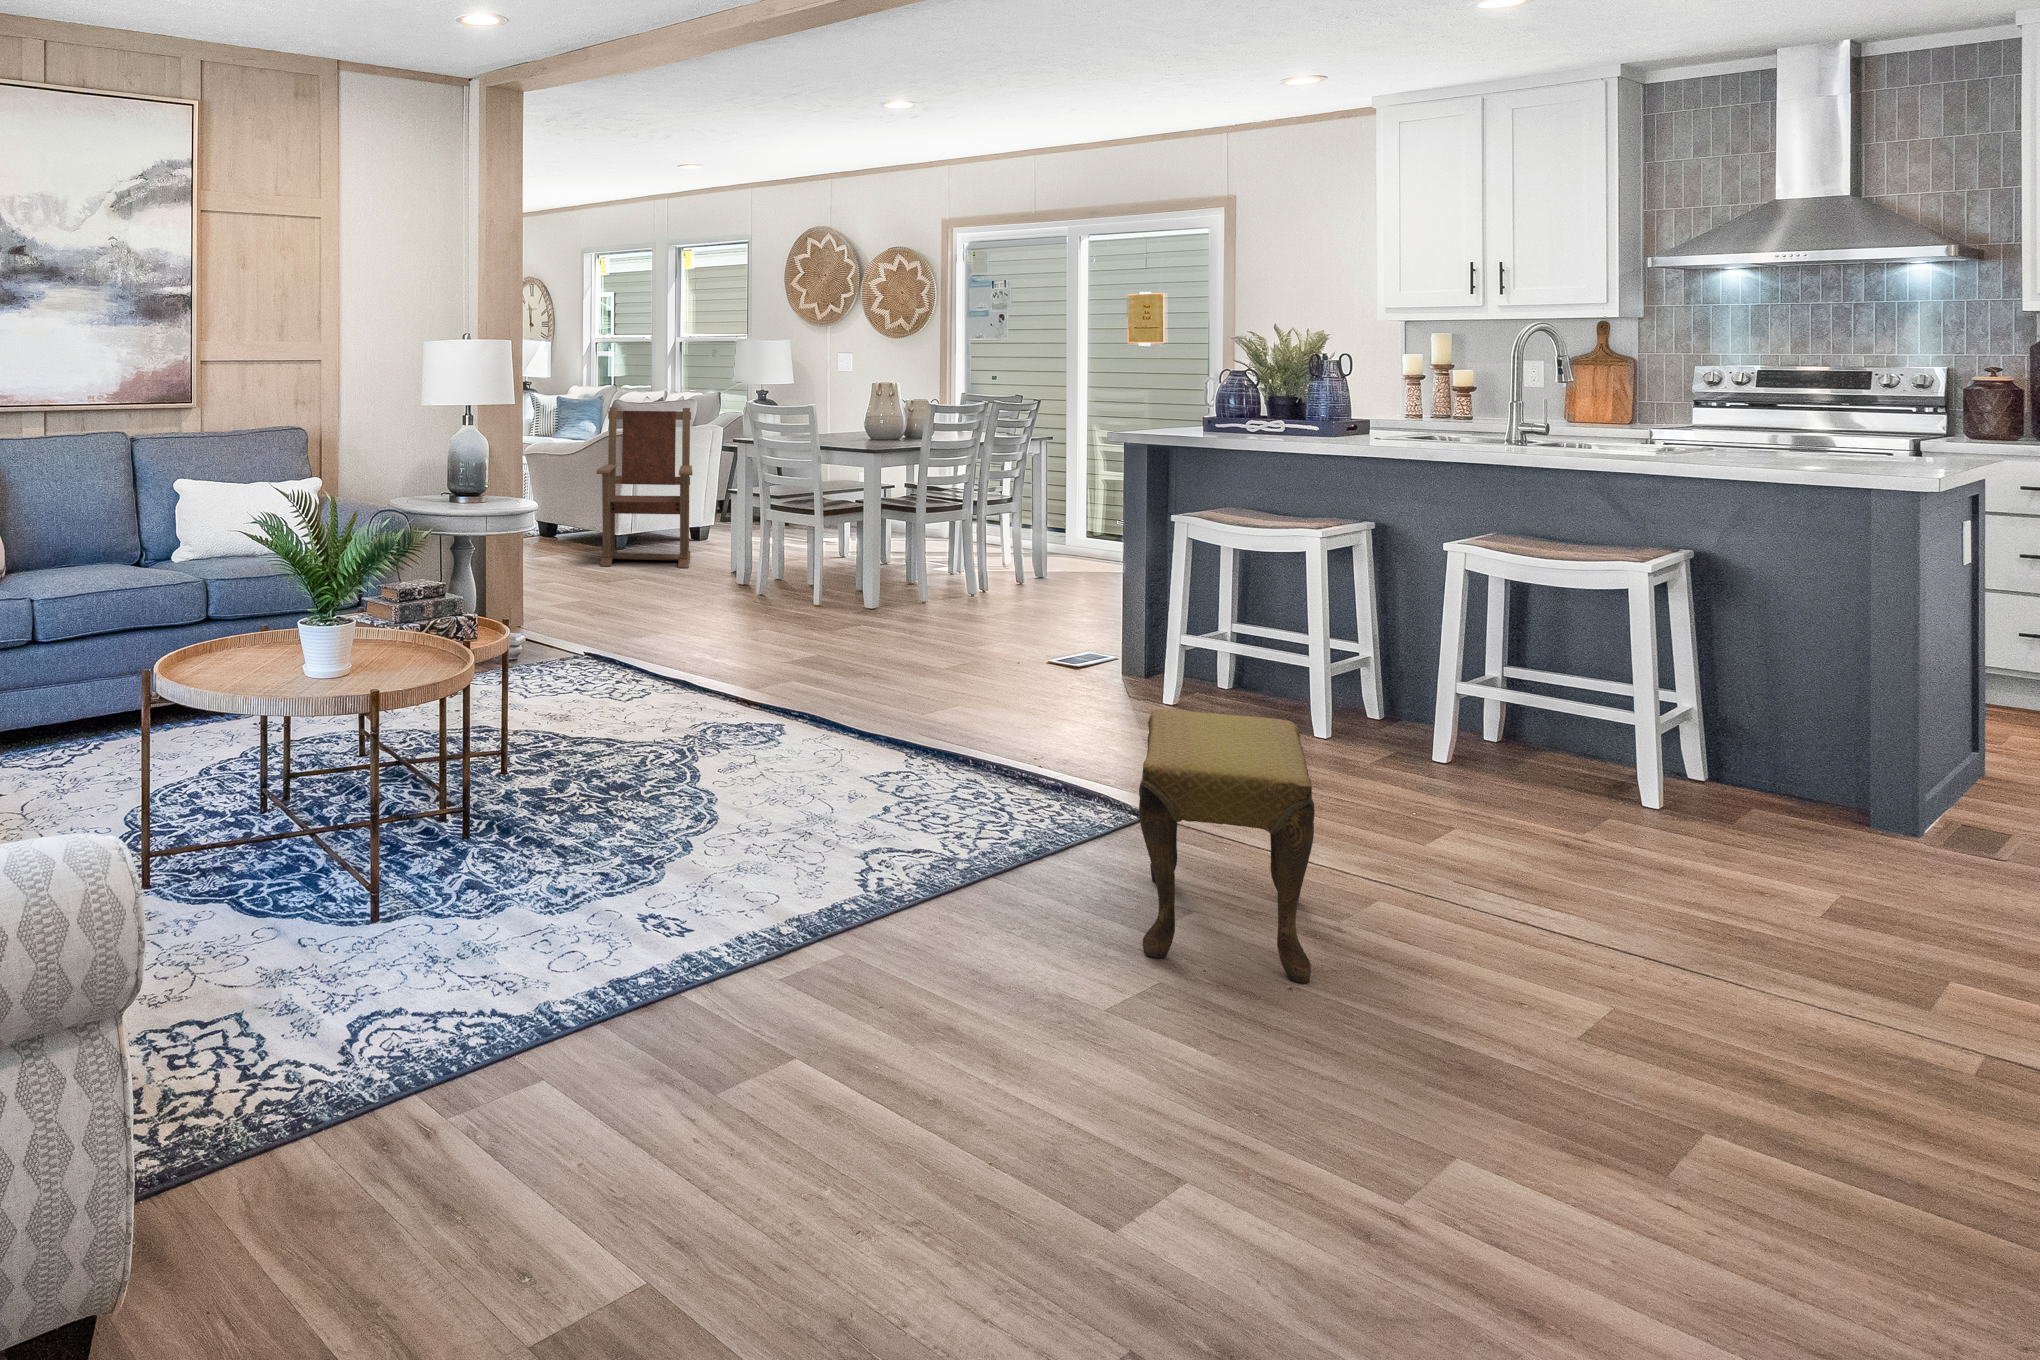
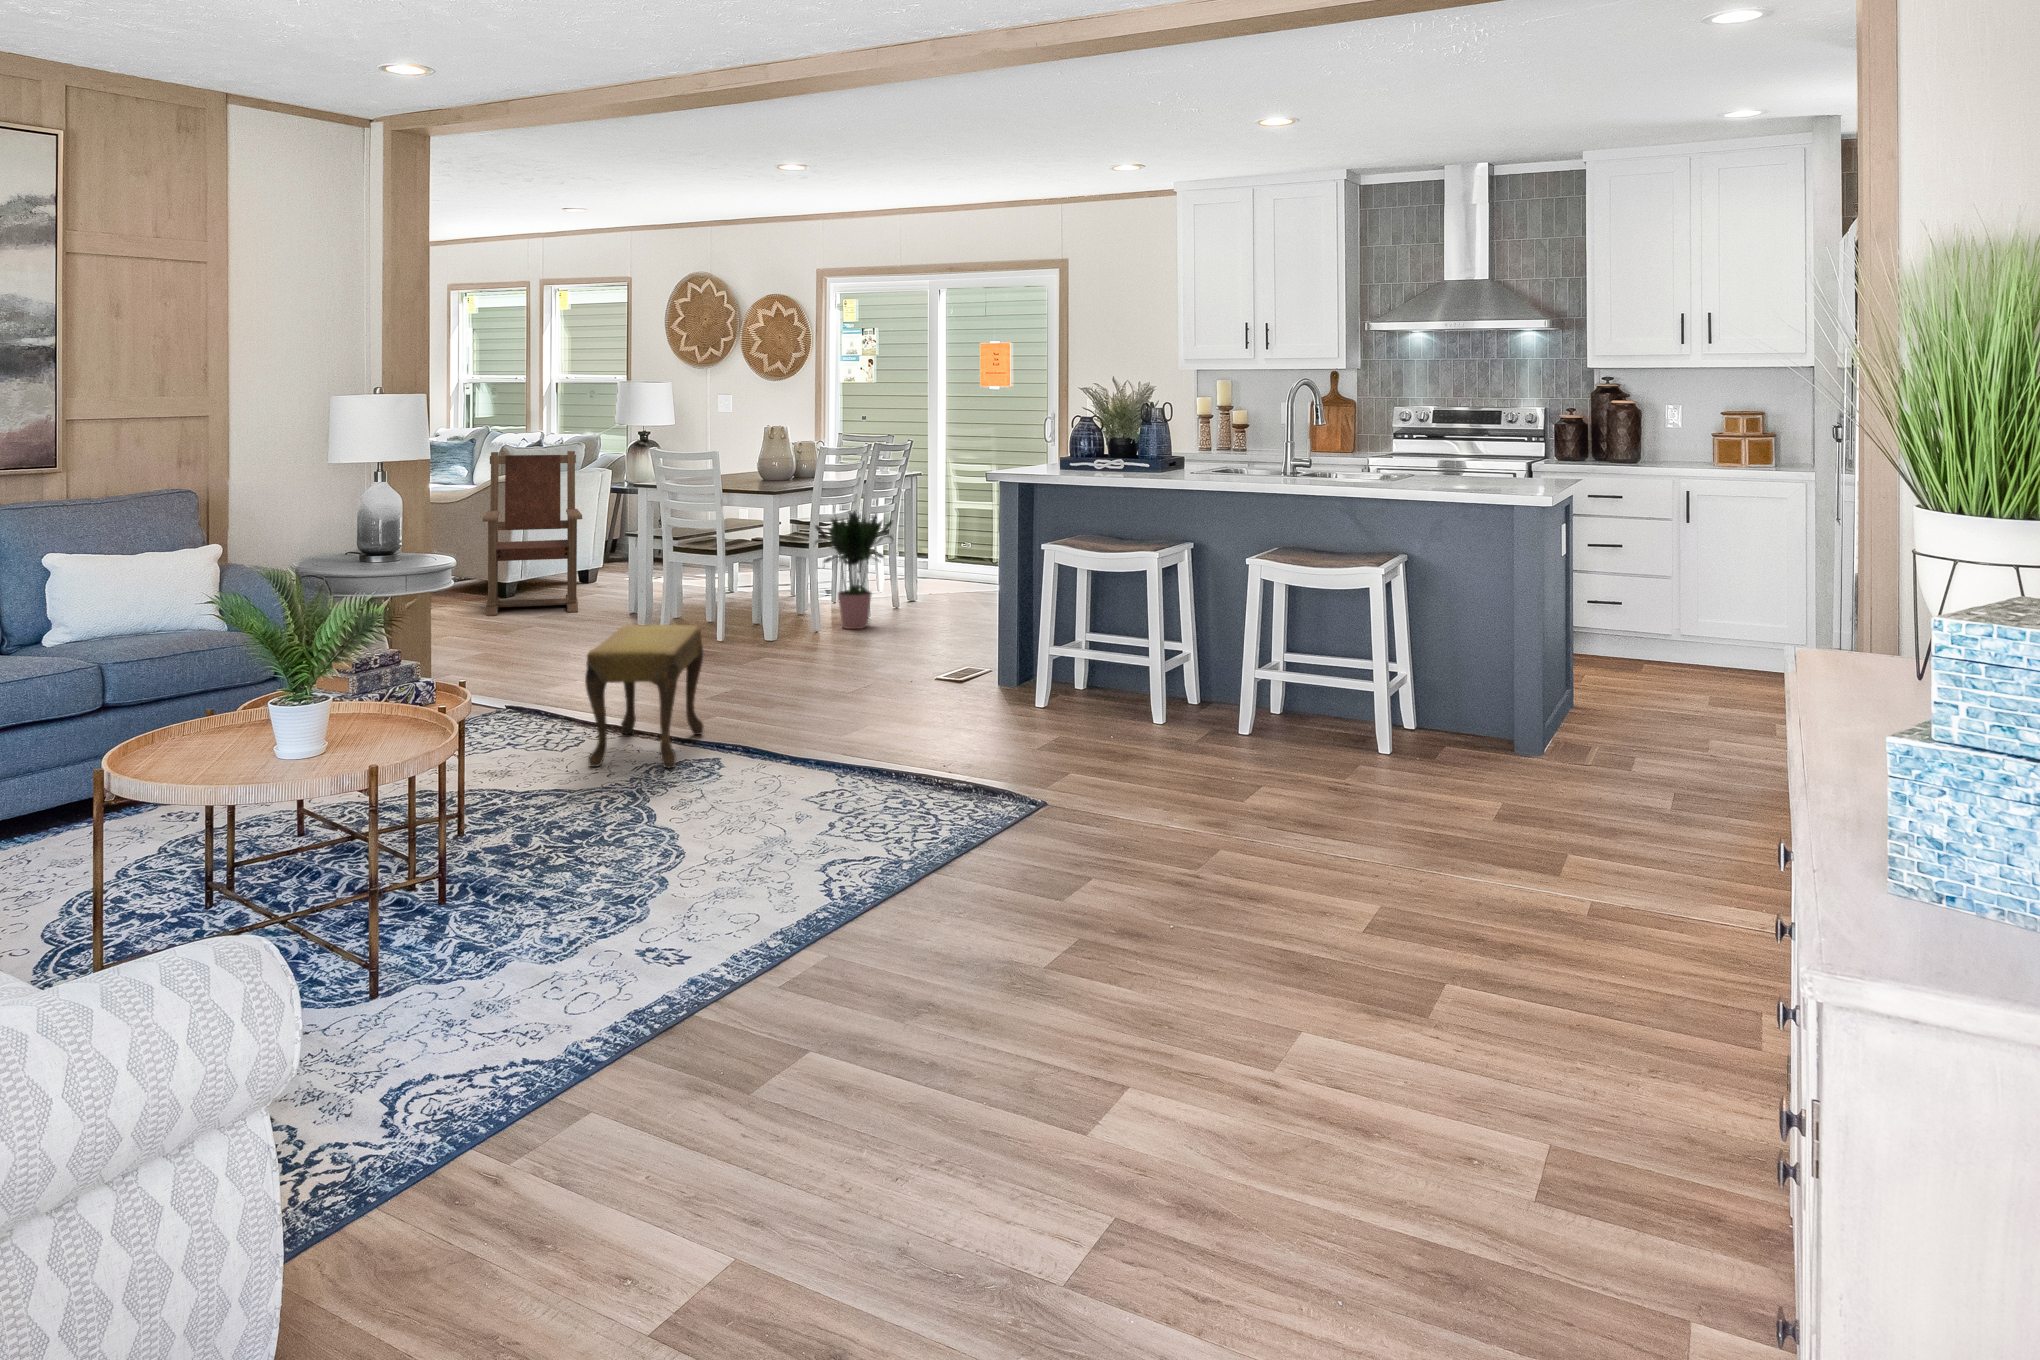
potted plant: none [924,473,1025,603] -> present [815,512,892,629]
footstool: present [1139,709,1315,983] -> present [585,625,703,768]

